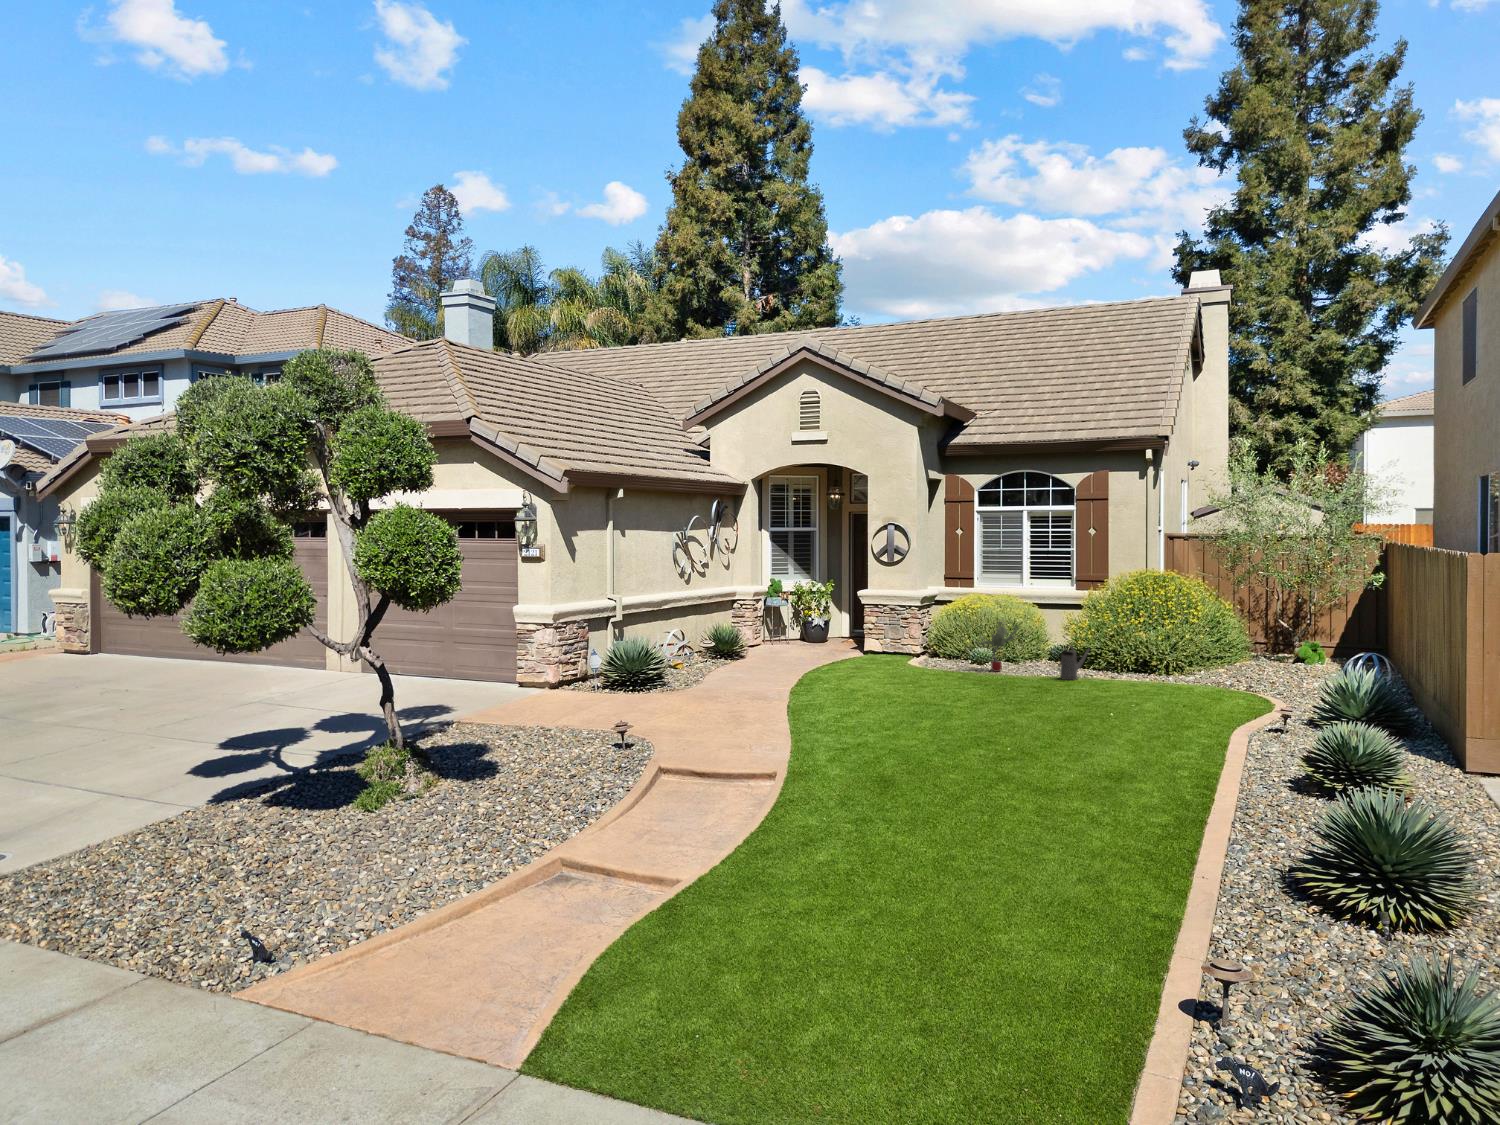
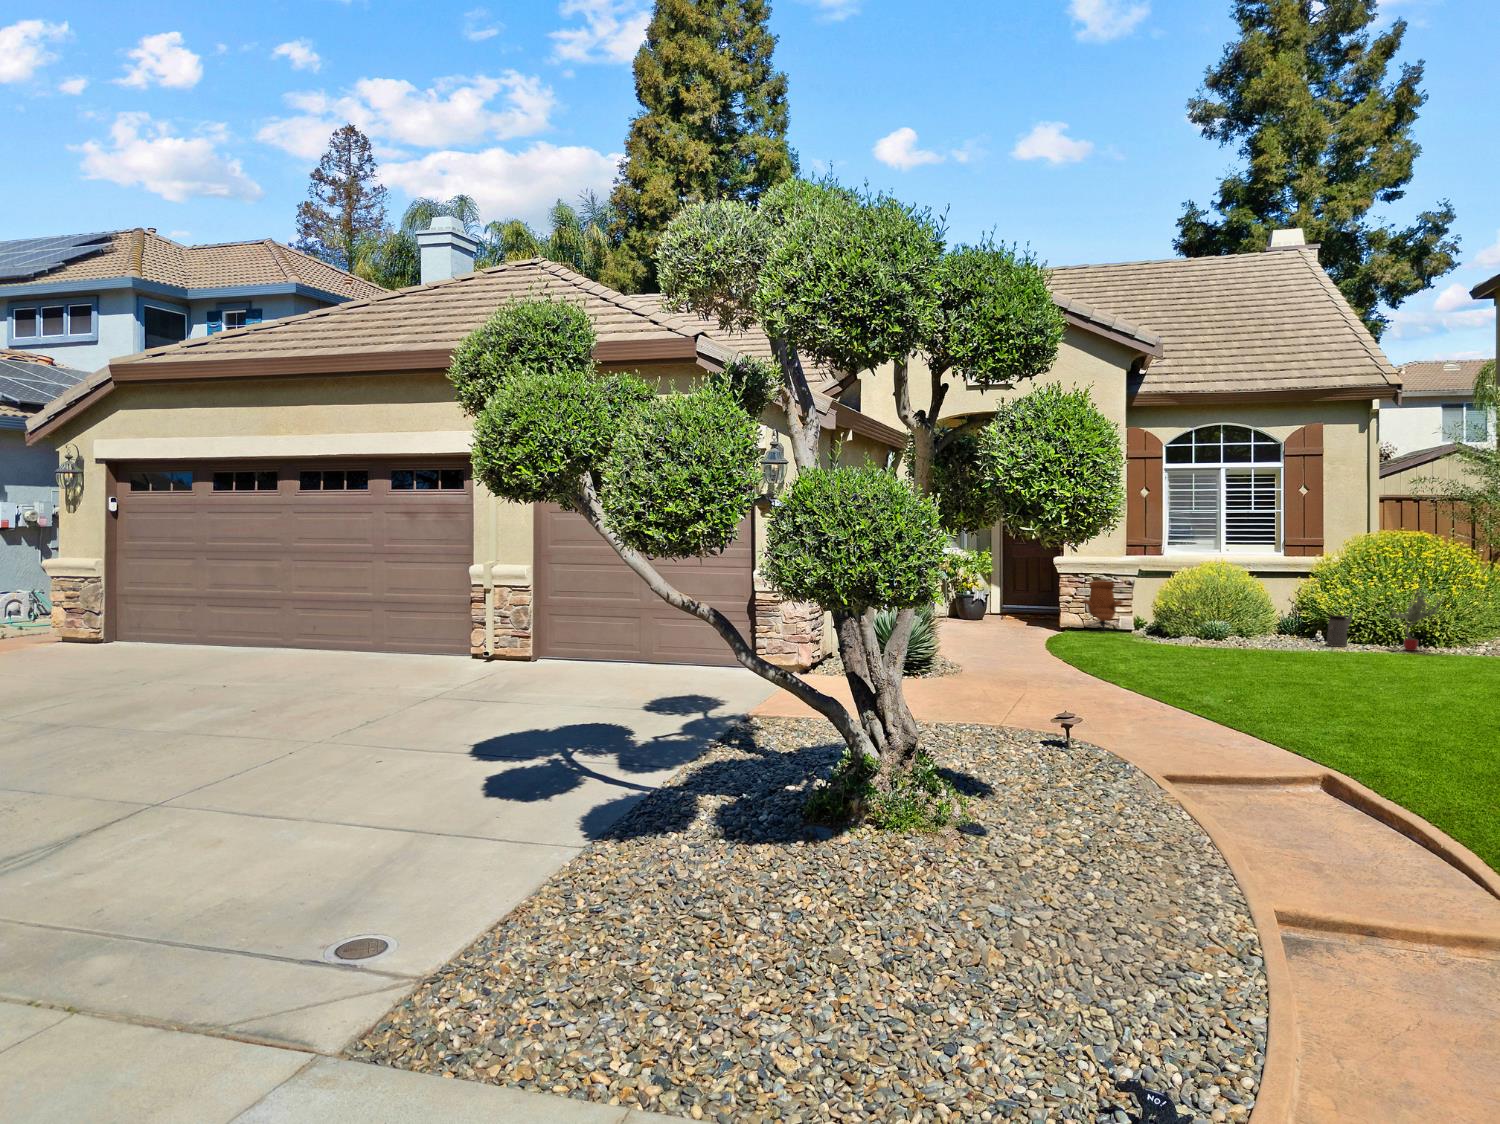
lounge chair: none [877,612,913,662] -> present [1083,580,1122,632]
potted tree: present [976,619,1018,672] -> present [1384,590,1443,651]

